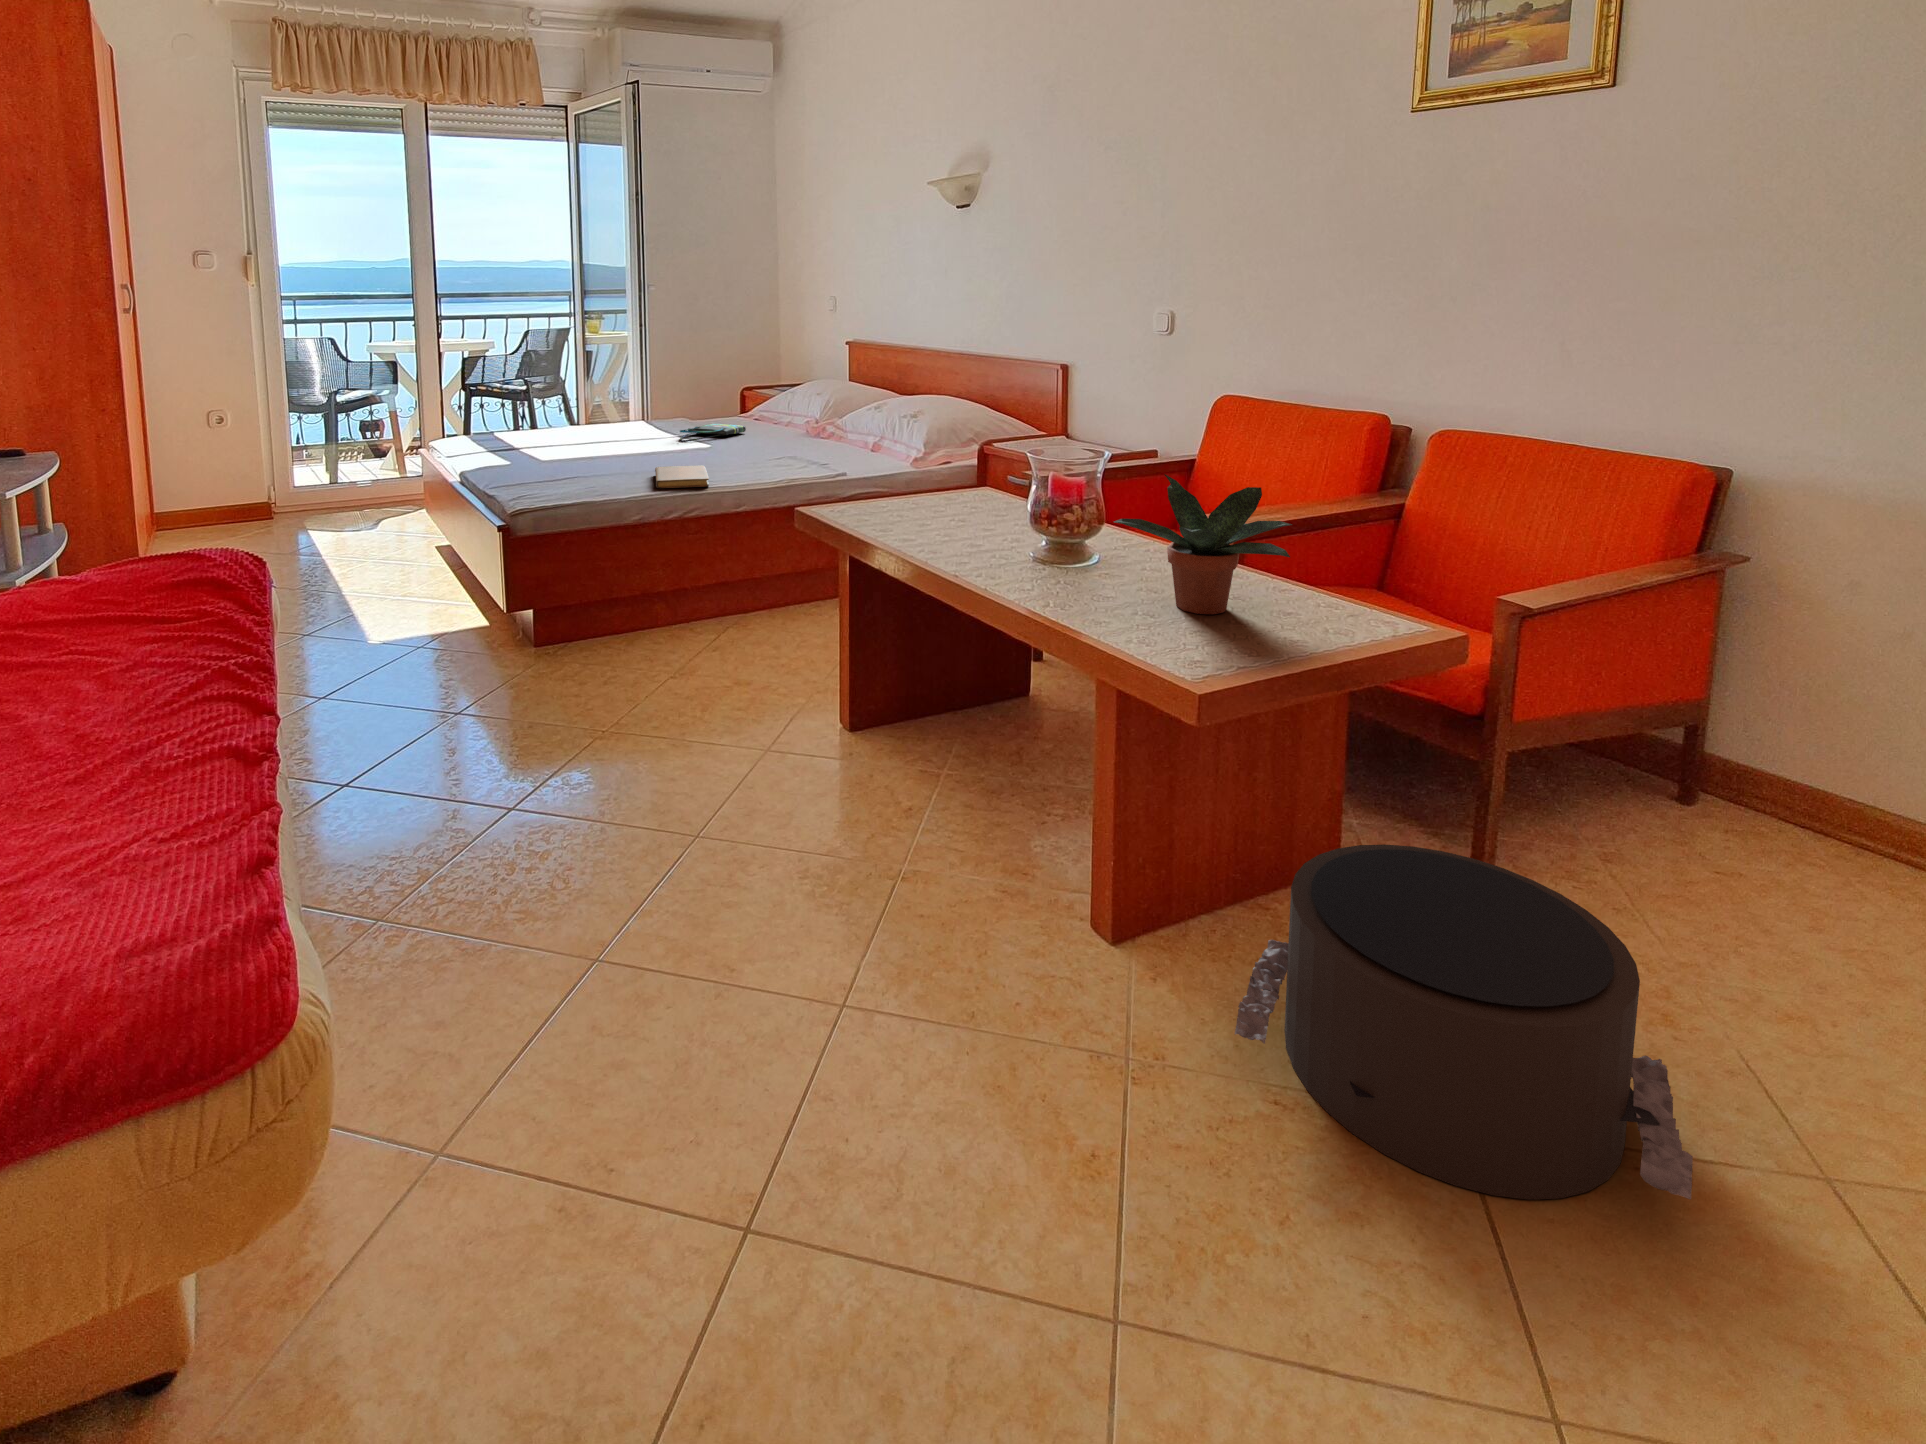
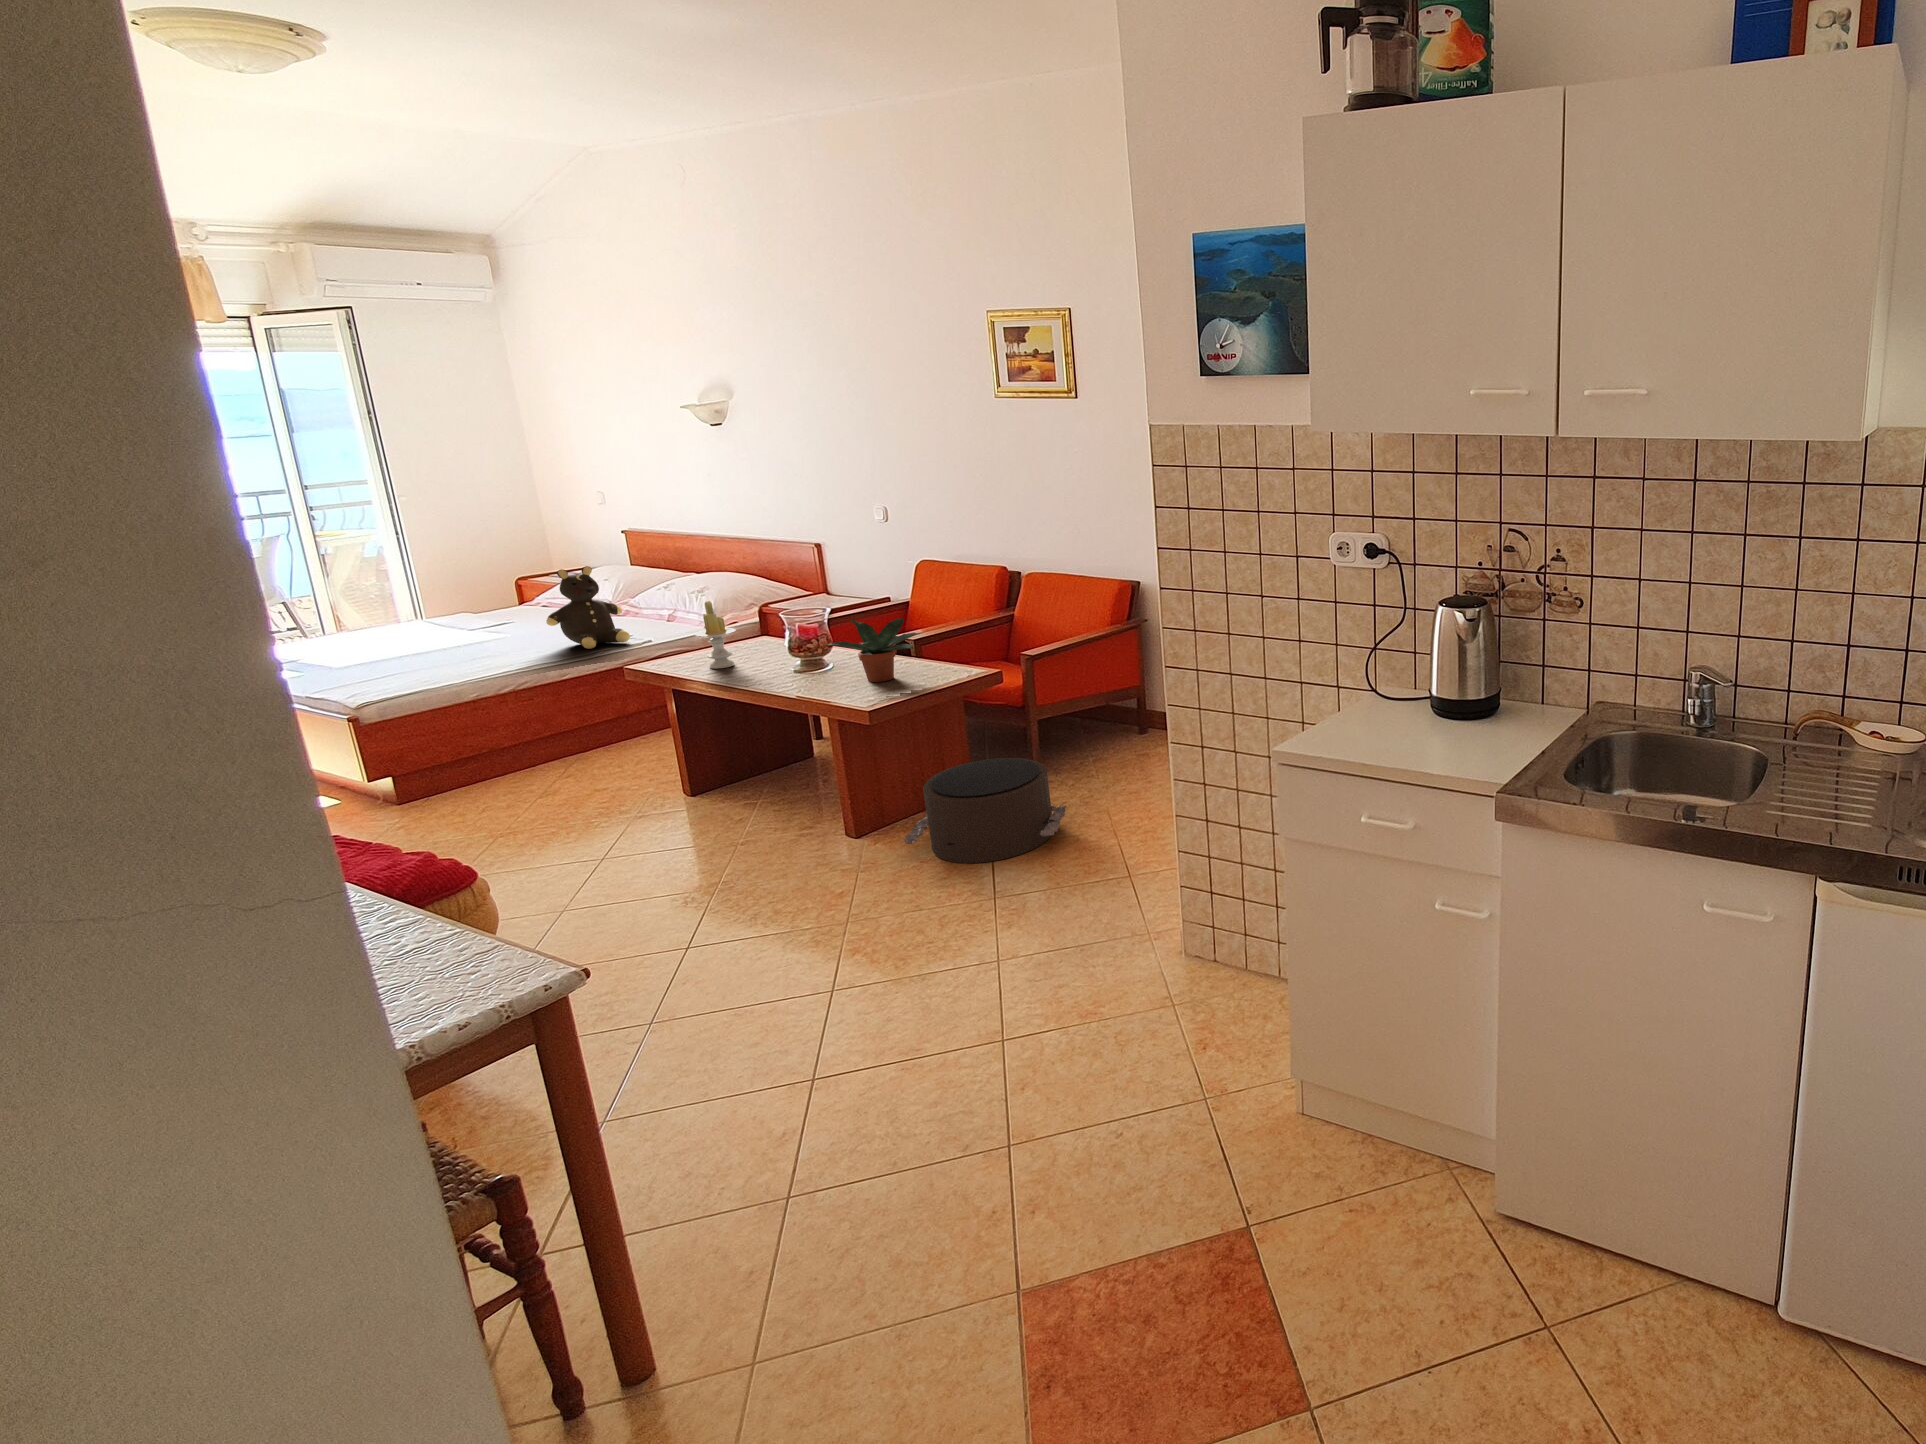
teddy bear: none [748,369,828,475] -> present [546,566,630,649]
candle: none [902,419,959,533] -> present [695,601,735,669]
tote bag: present [680,424,746,442] -> none [458,613,531,634]
notebook: present [655,466,709,488] -> none [456,651,520,674]

